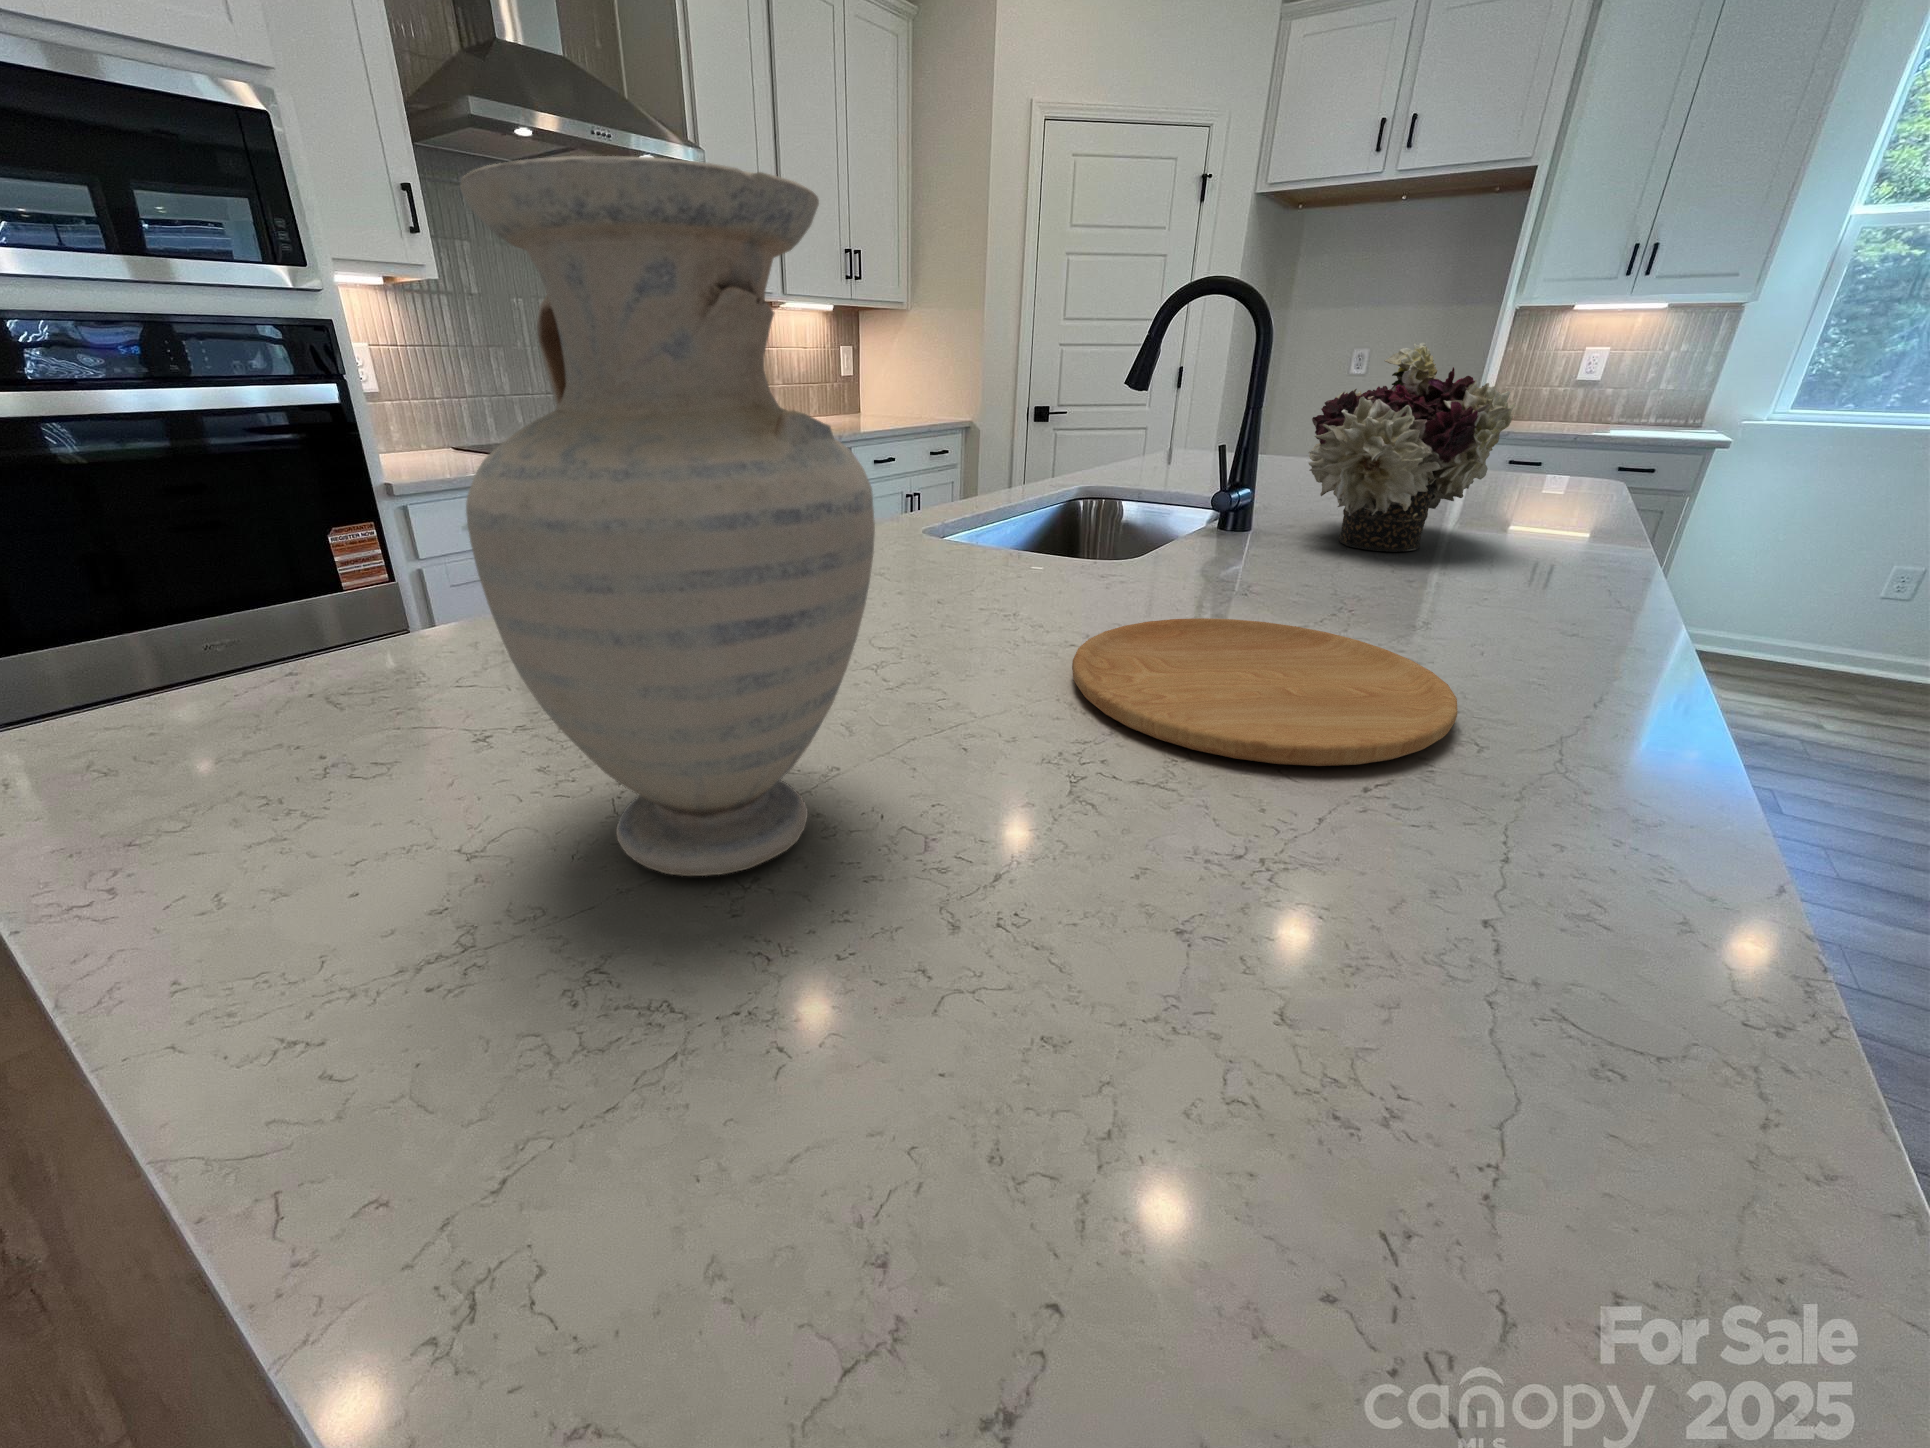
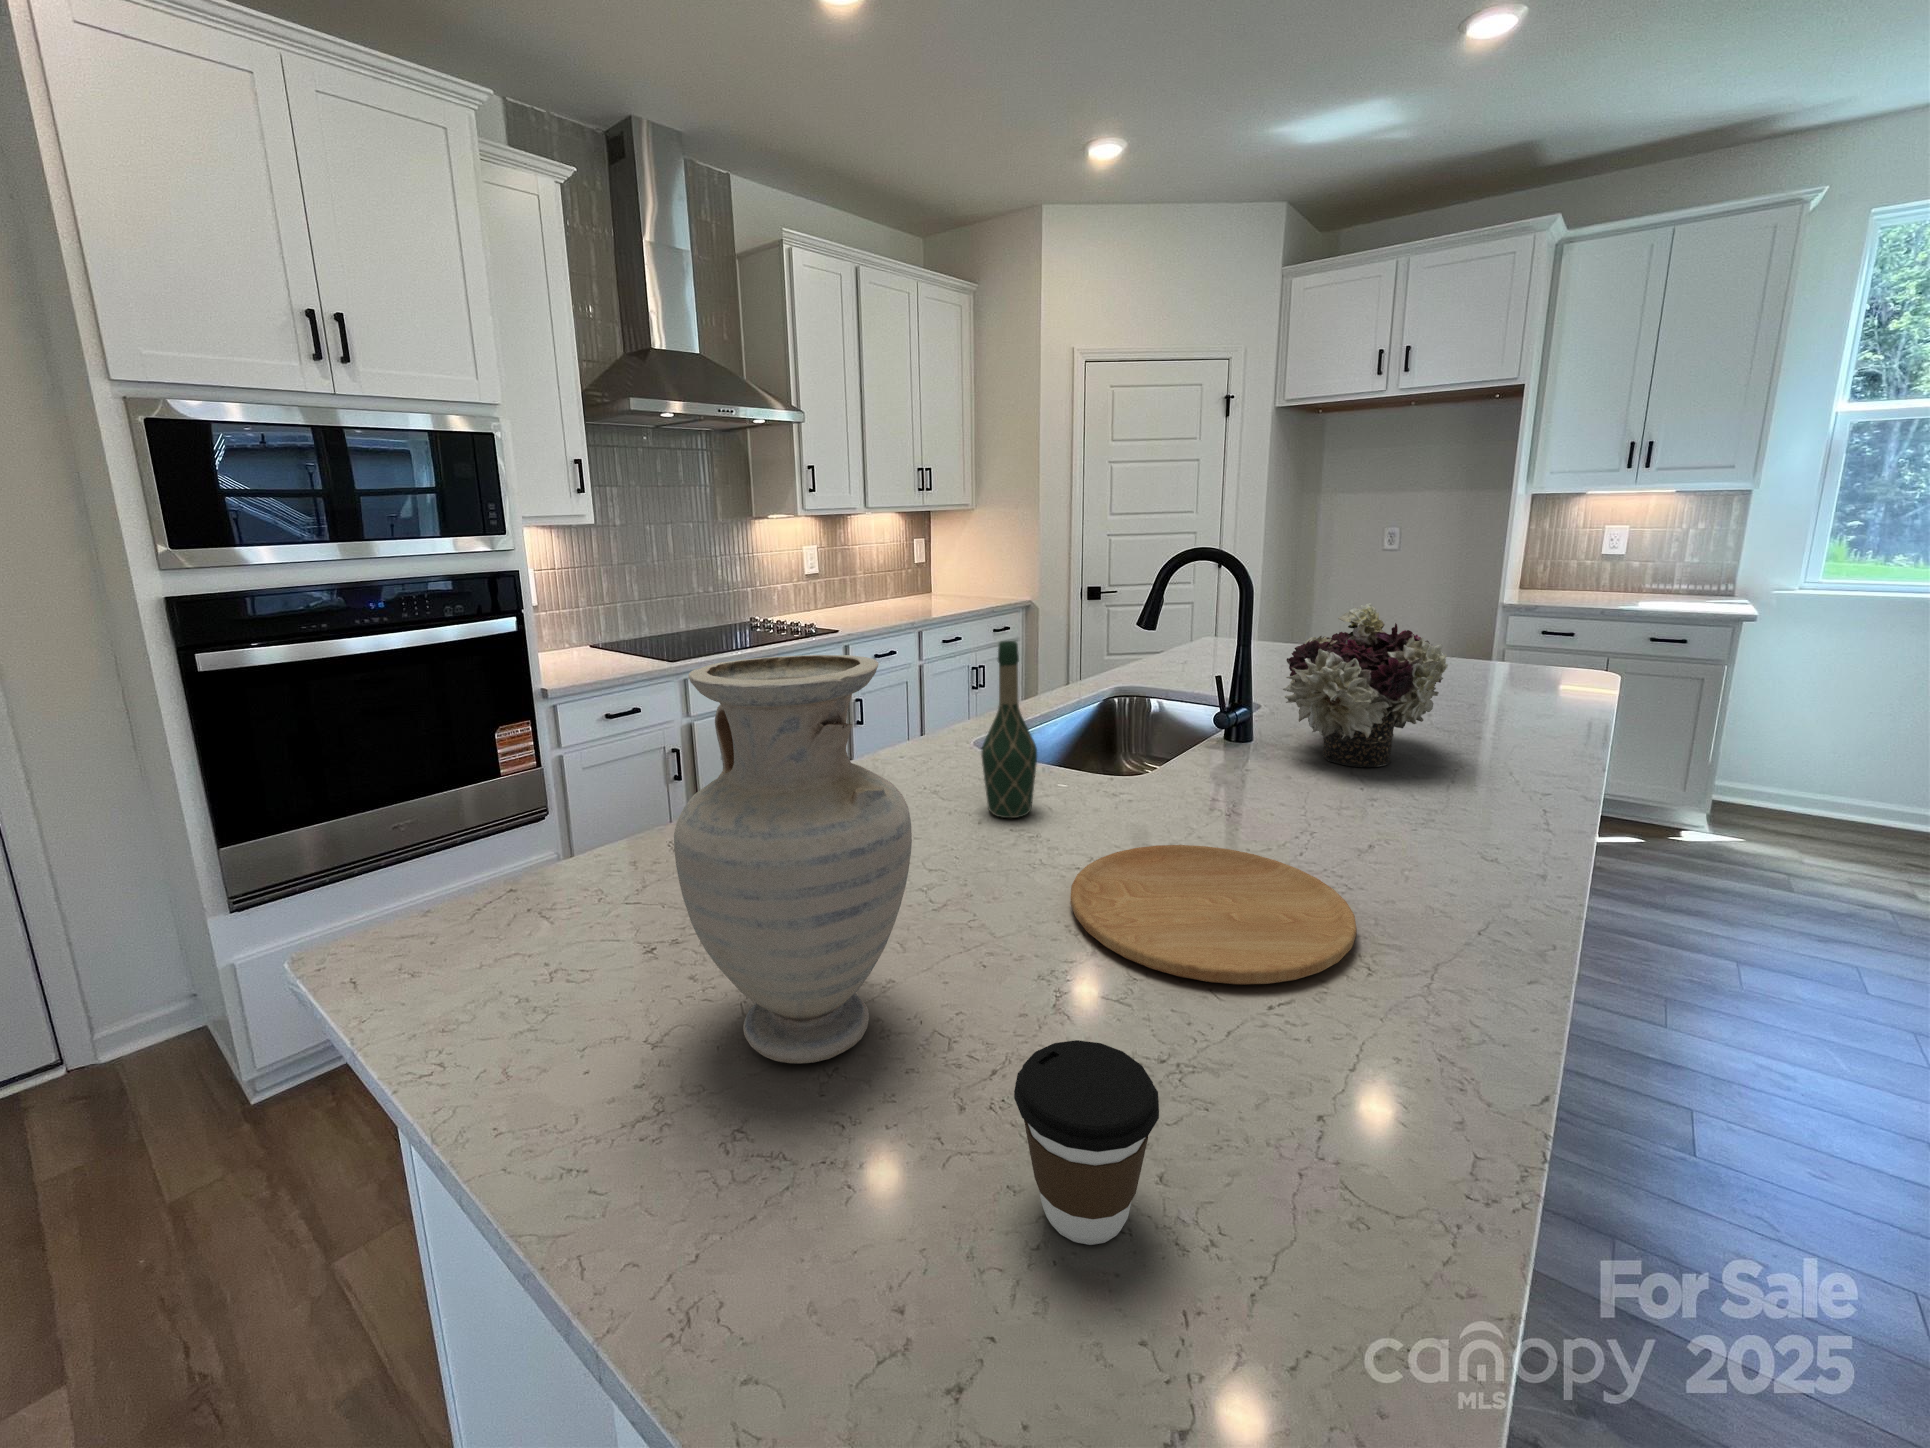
wine bottle: none [943,354,1016,598] -> present [981,641,1037,818]
coffee cup: none [1078,811,1344,1128] -> present [1014,1040,1159,1245]

